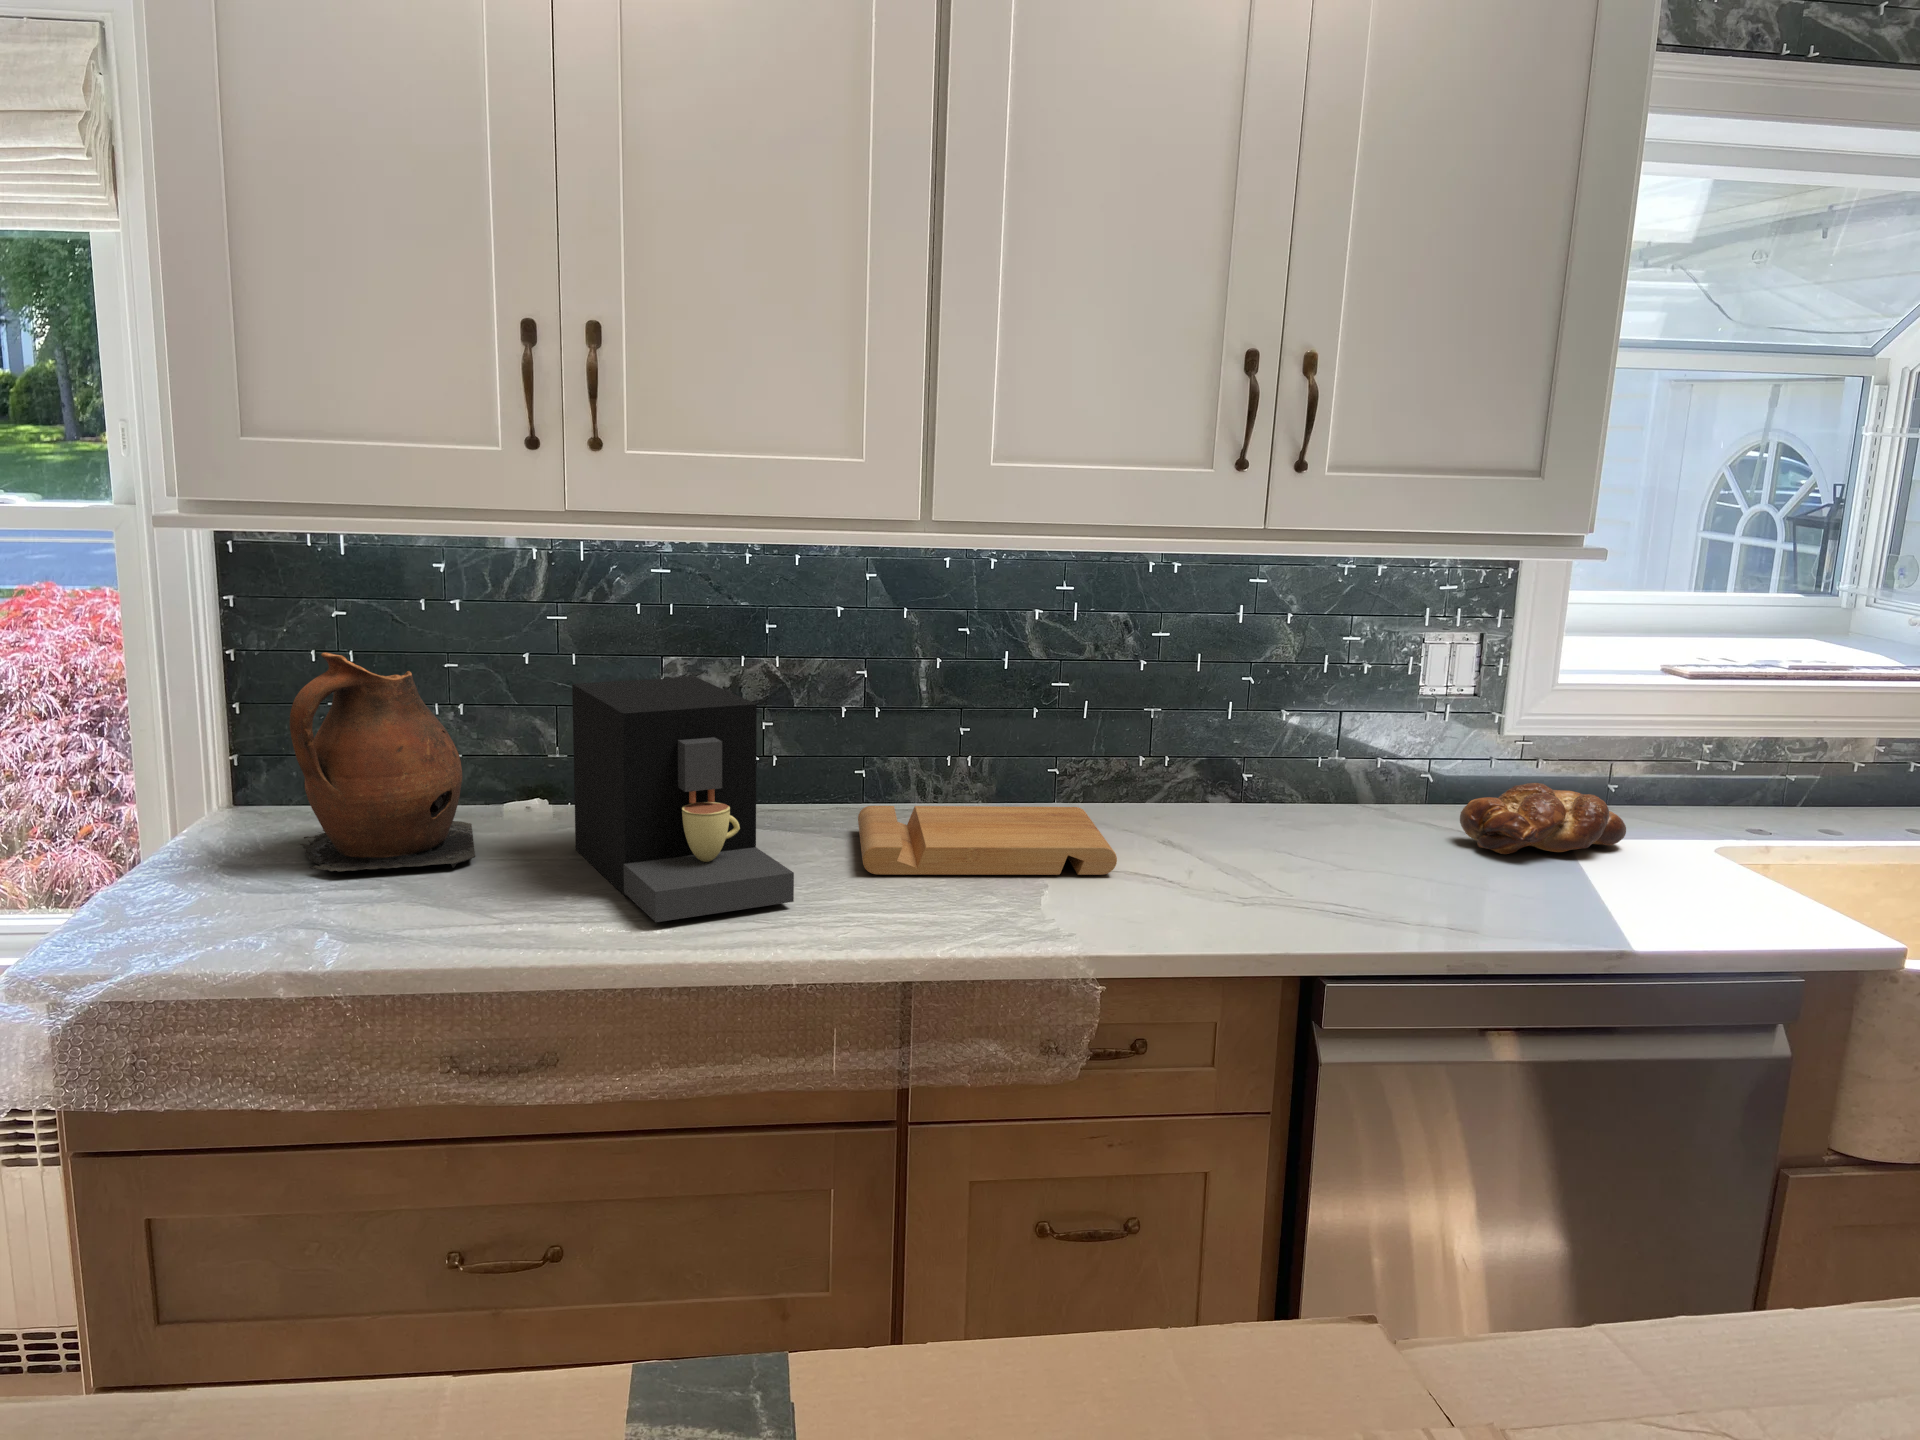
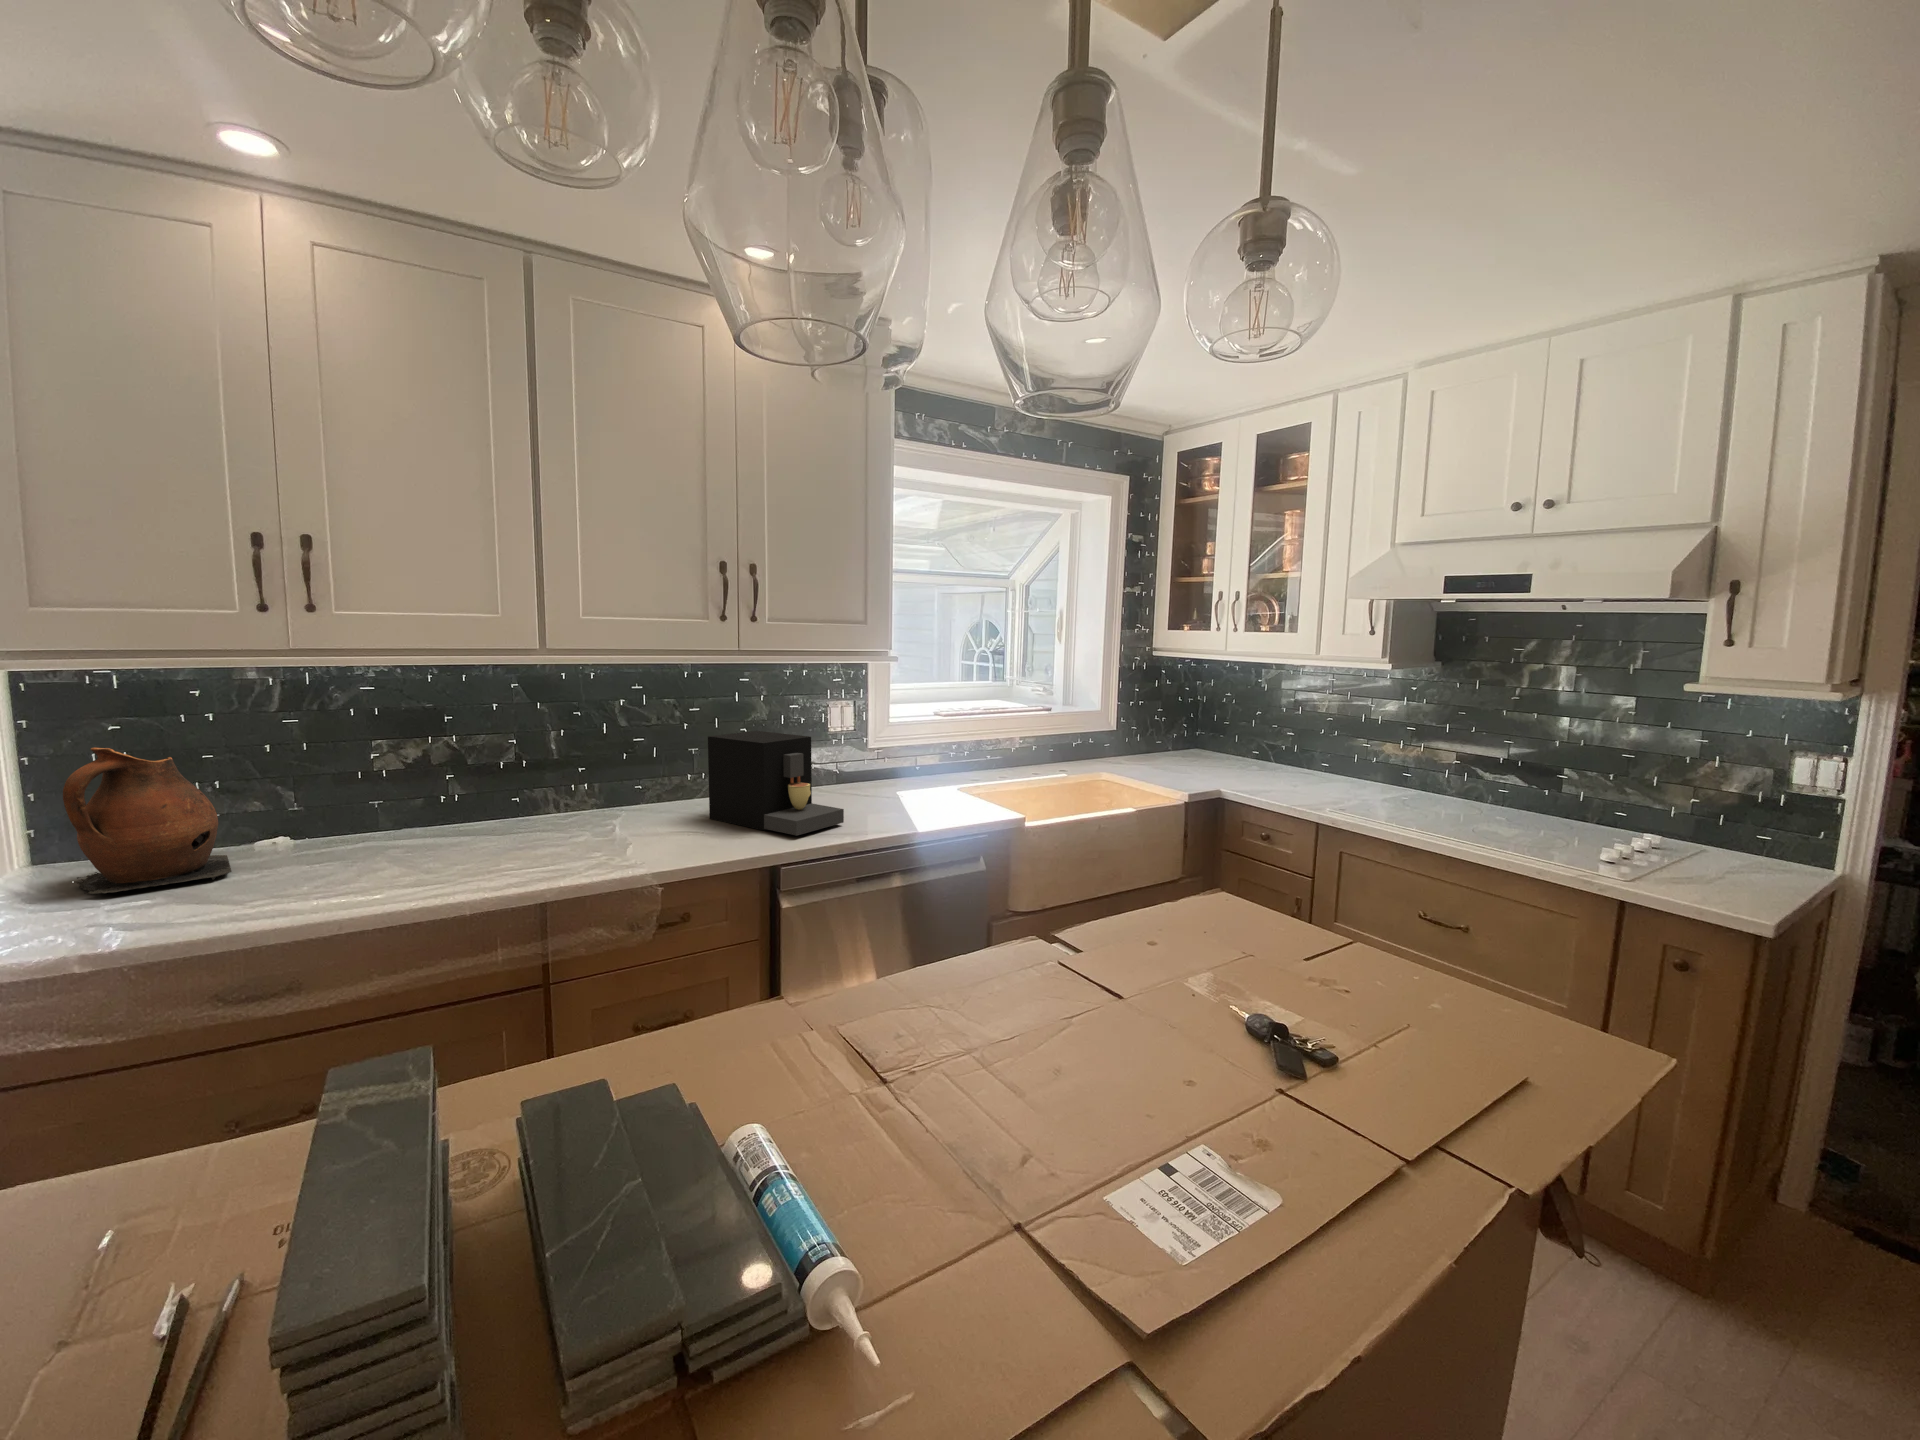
coffee maker: present [572,677,794,922] -> present [708,731,844,836]
bread loaf: present [1460,783,1626,854] -> none [848,767,922,801]
cutting board: present [858,806,1117,875] -> none [516,802,671,848]

